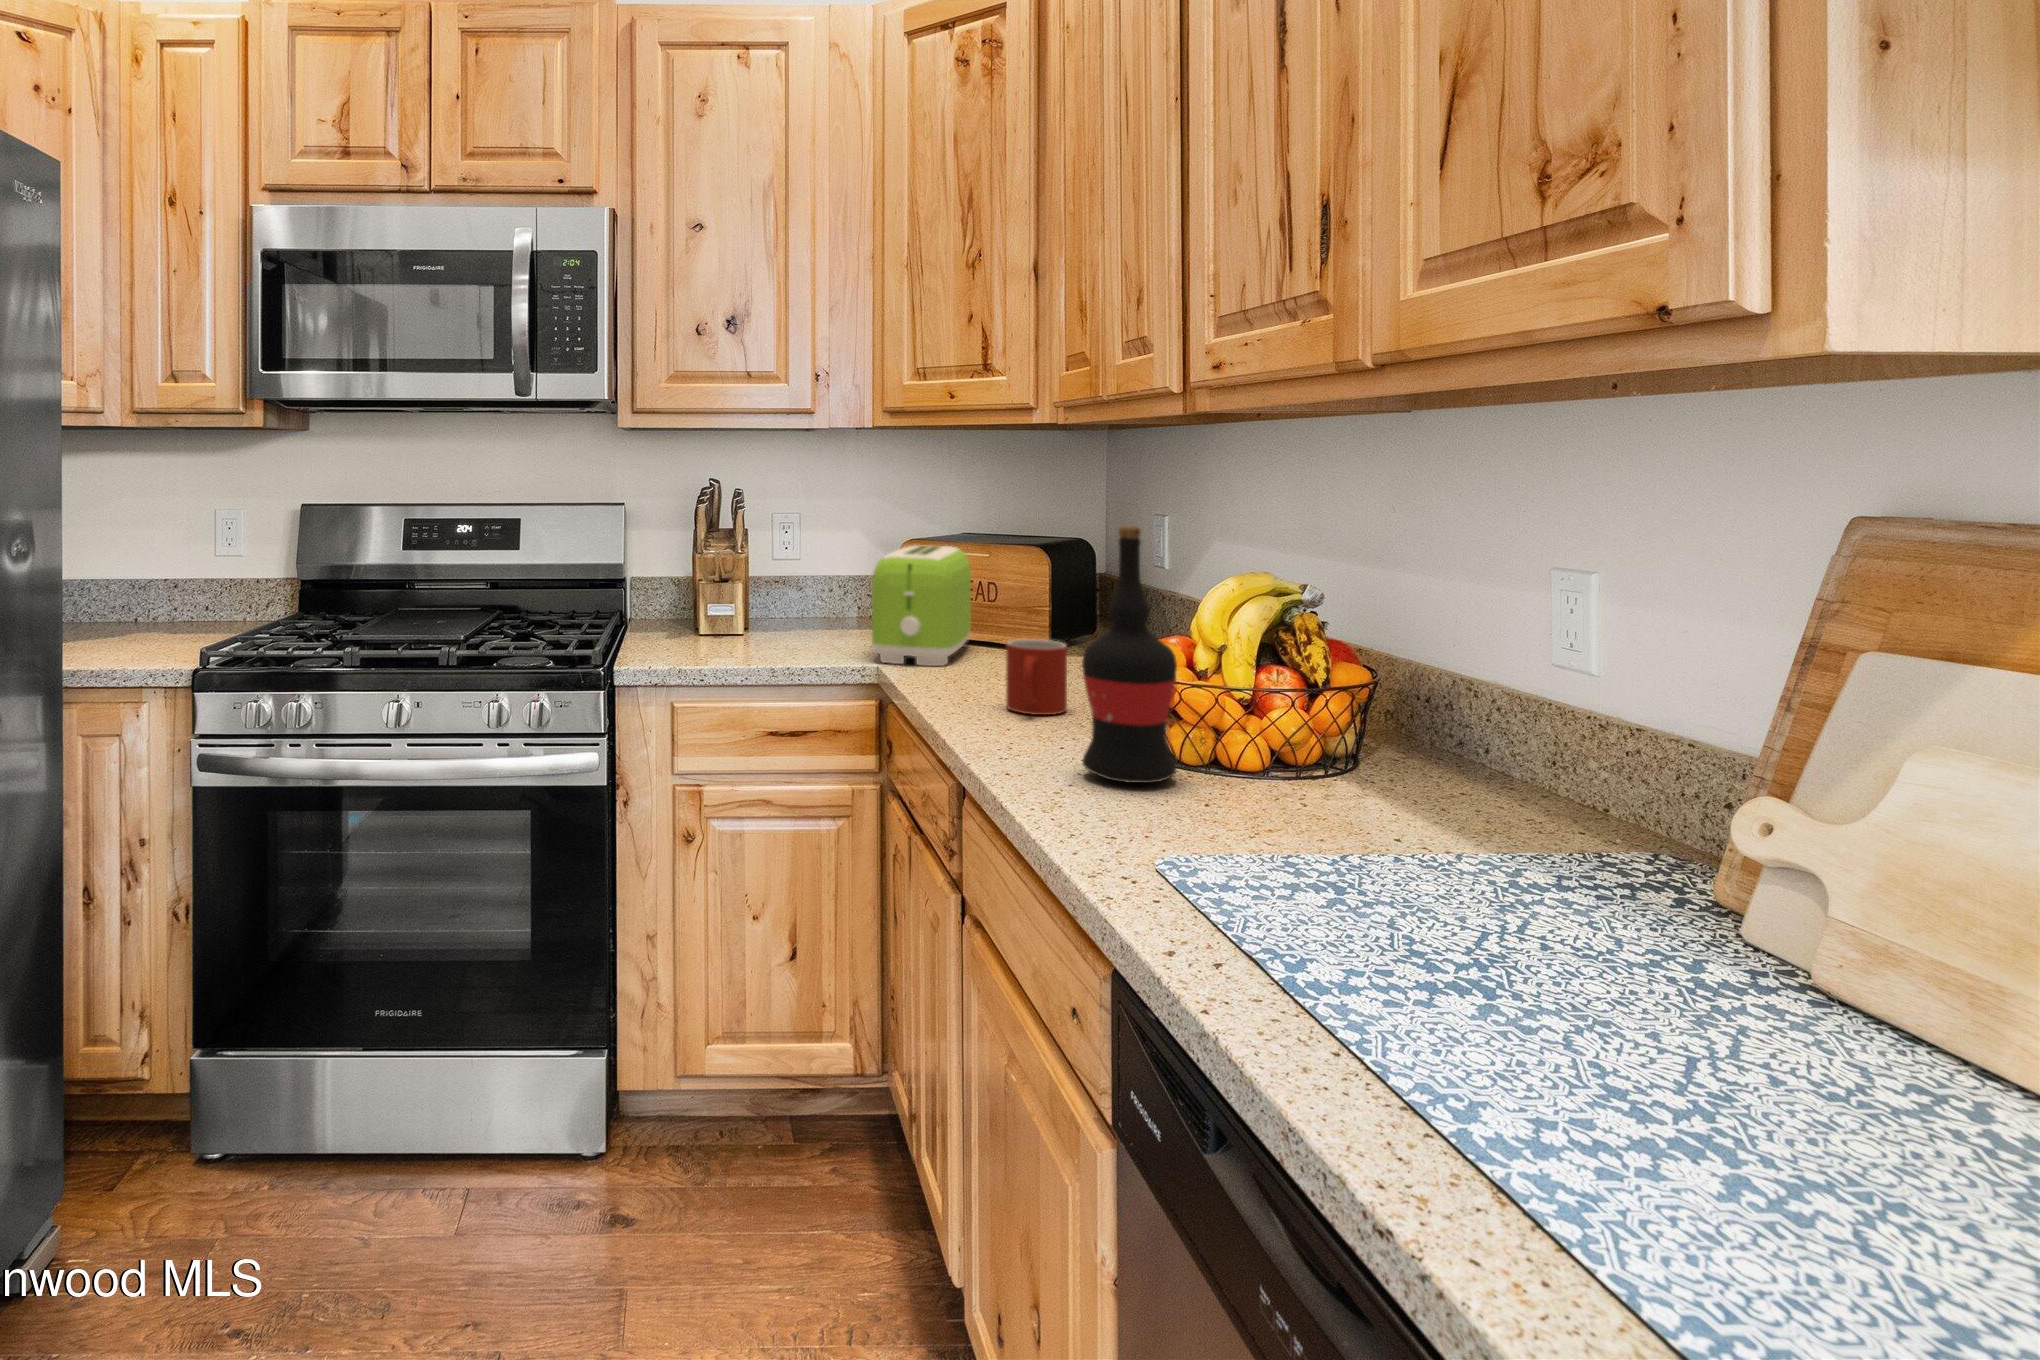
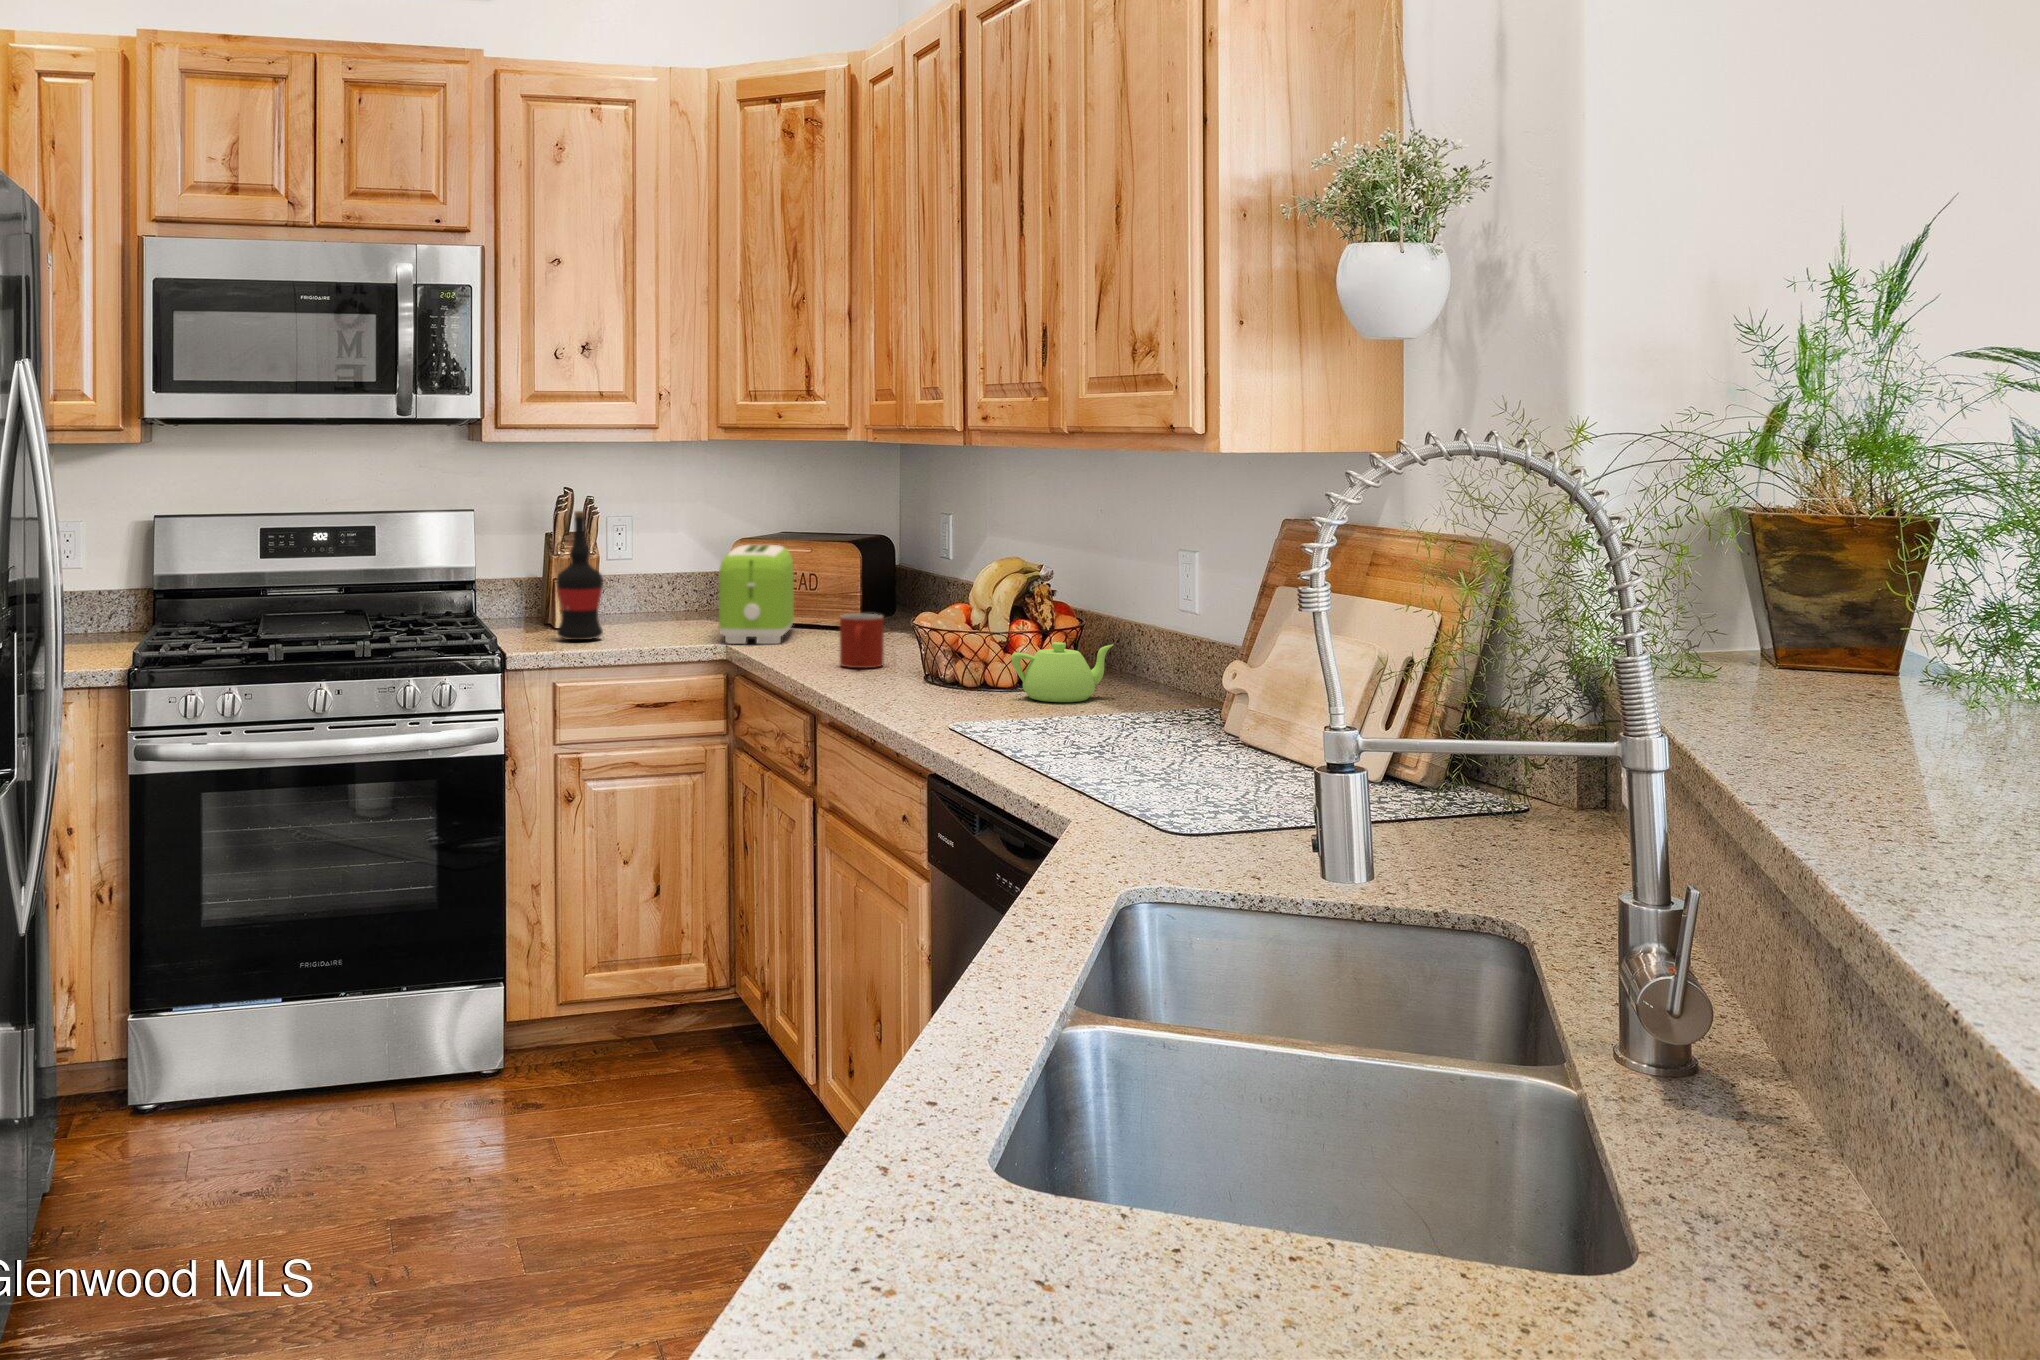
wine bottle: present [1082,526,1177,783] -> present [557,511,603,640]
teapot: none [1261,712,1444,816] -> present [1011,642,1113,702]

